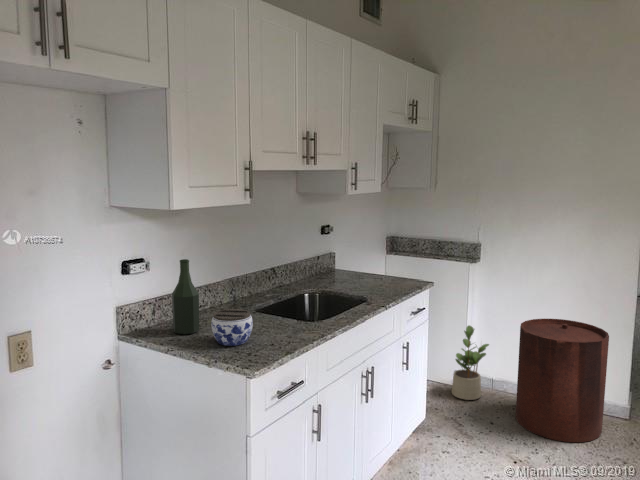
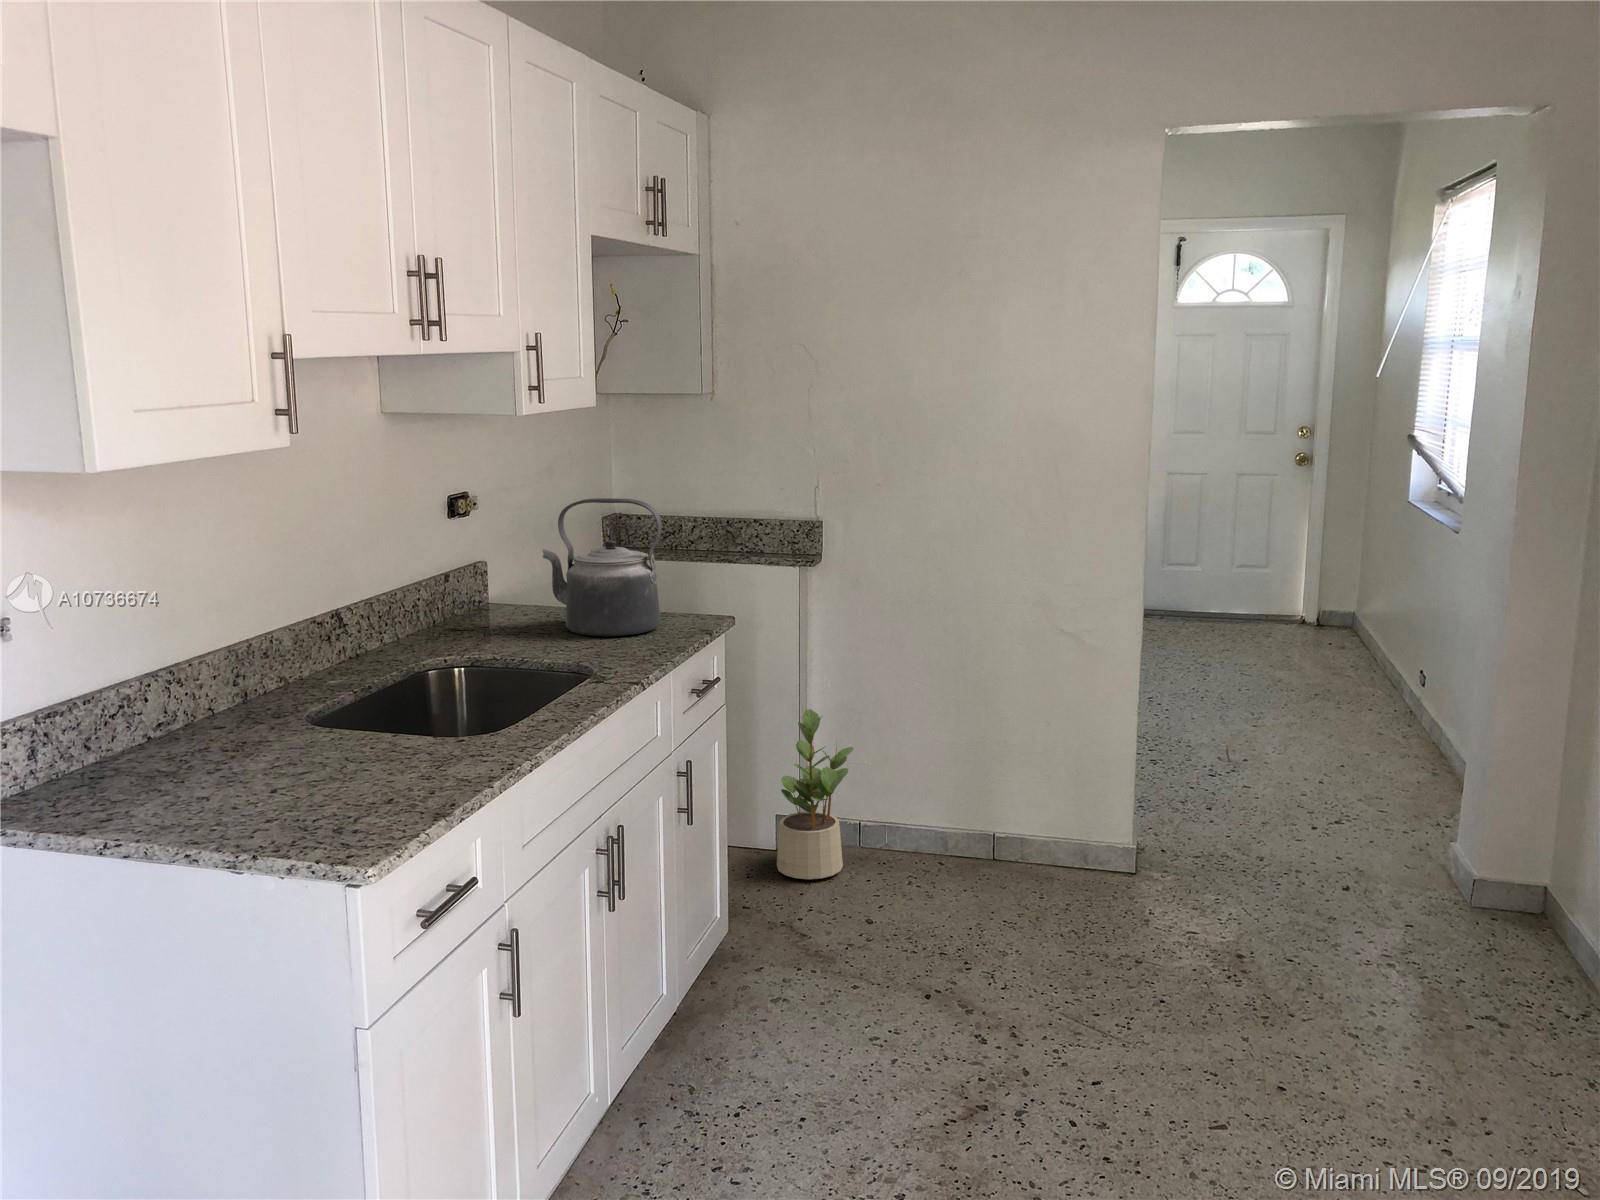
kettle: none [356,230,404,287] -> present [543,498,662,636]
bottle: present [172,259,199,335] -> none [91,602,178,801]
jar: present [211,309,253,346] -> none [219,720,332,816]
trash can: present [516,319,609,442] -> none [921,676,1102,938]

